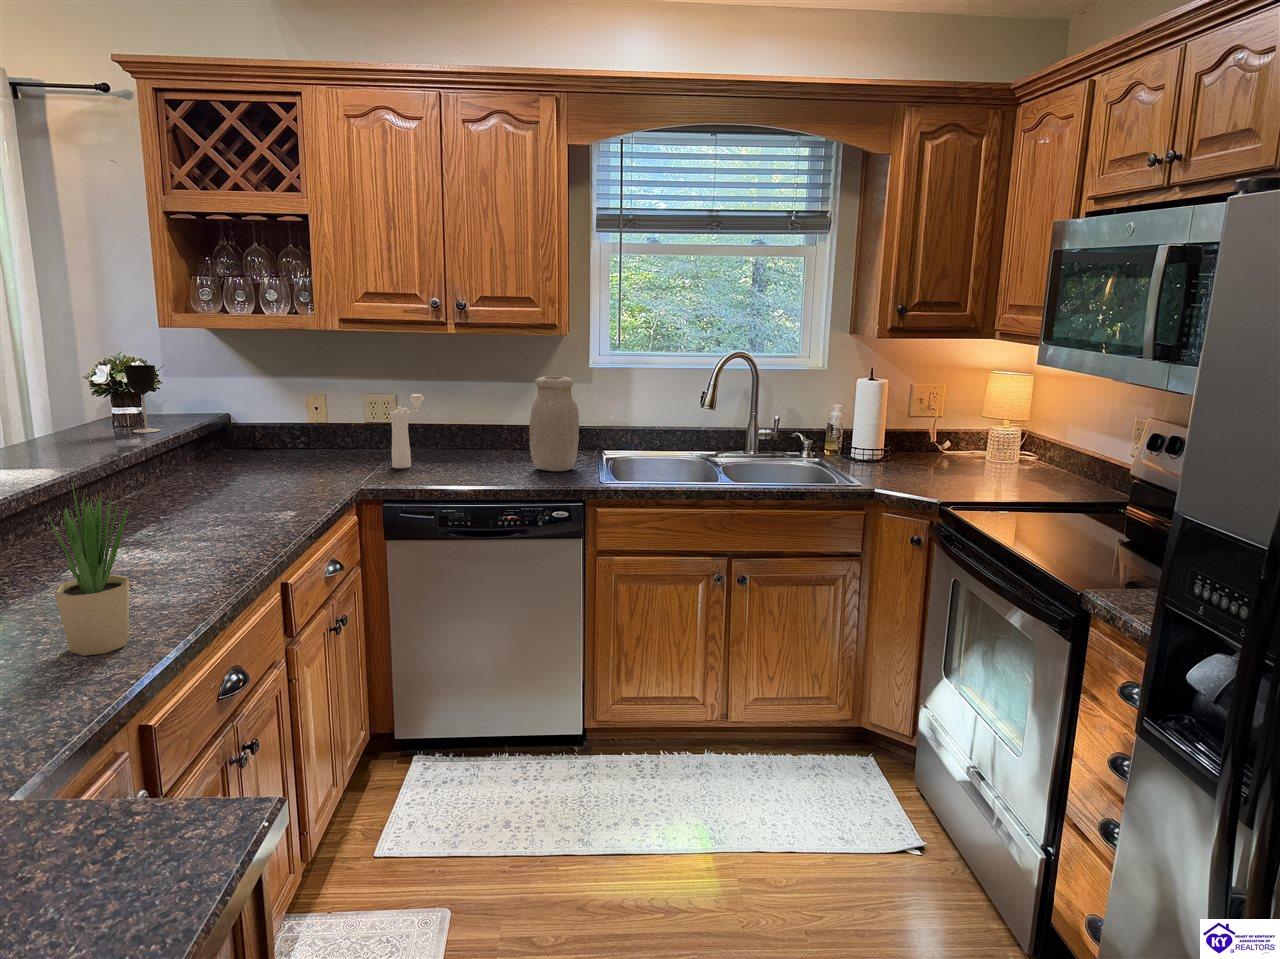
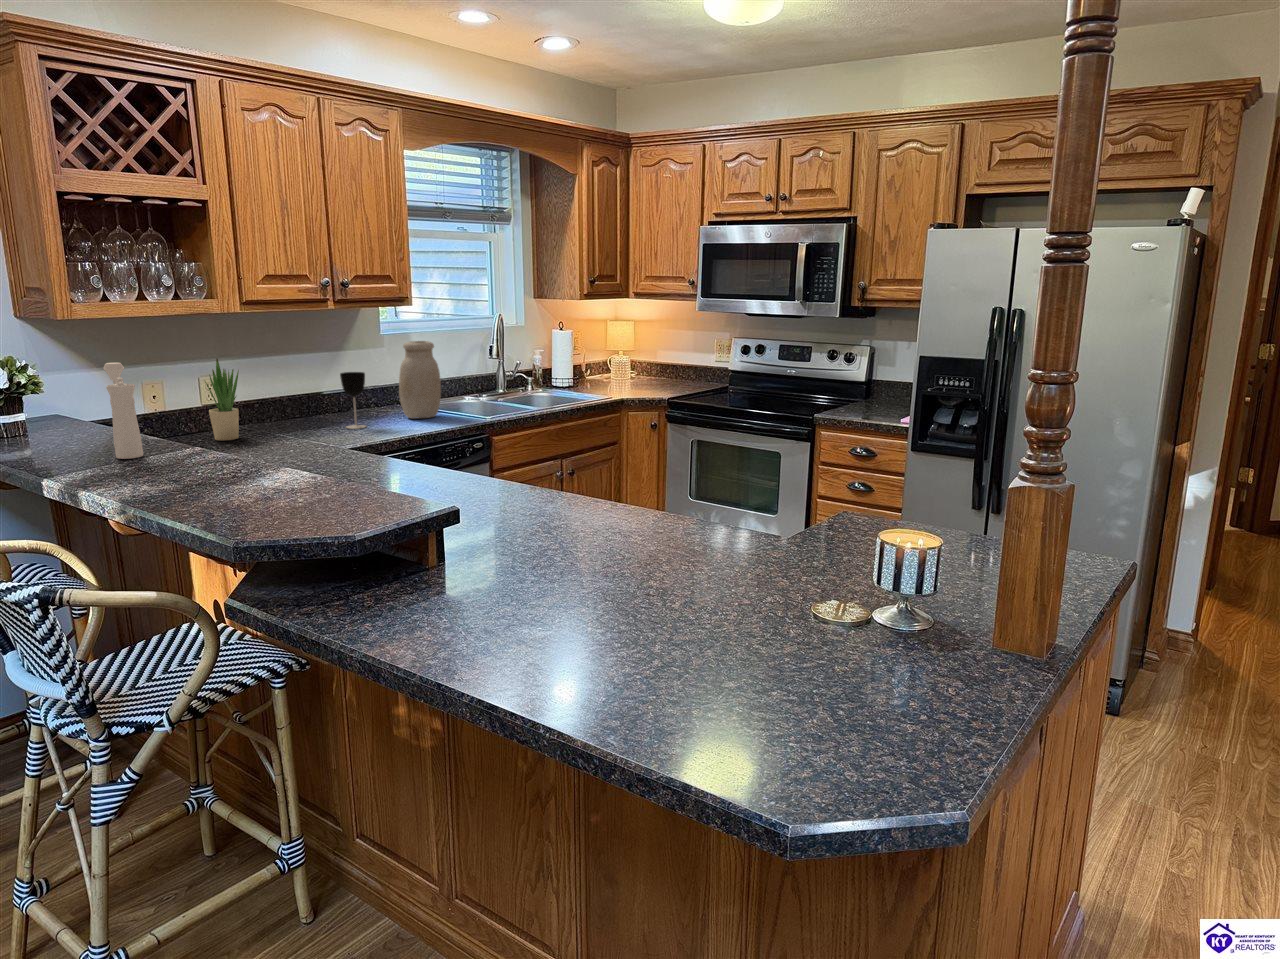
wine glass: present [124,365,160,433] -> present [340,372,366,429]
pepper mill: present [390,394,424,468] -> present [103,362,143,459]
potted plant: present [46,478,129,656] -> present [205,359,239,441]

